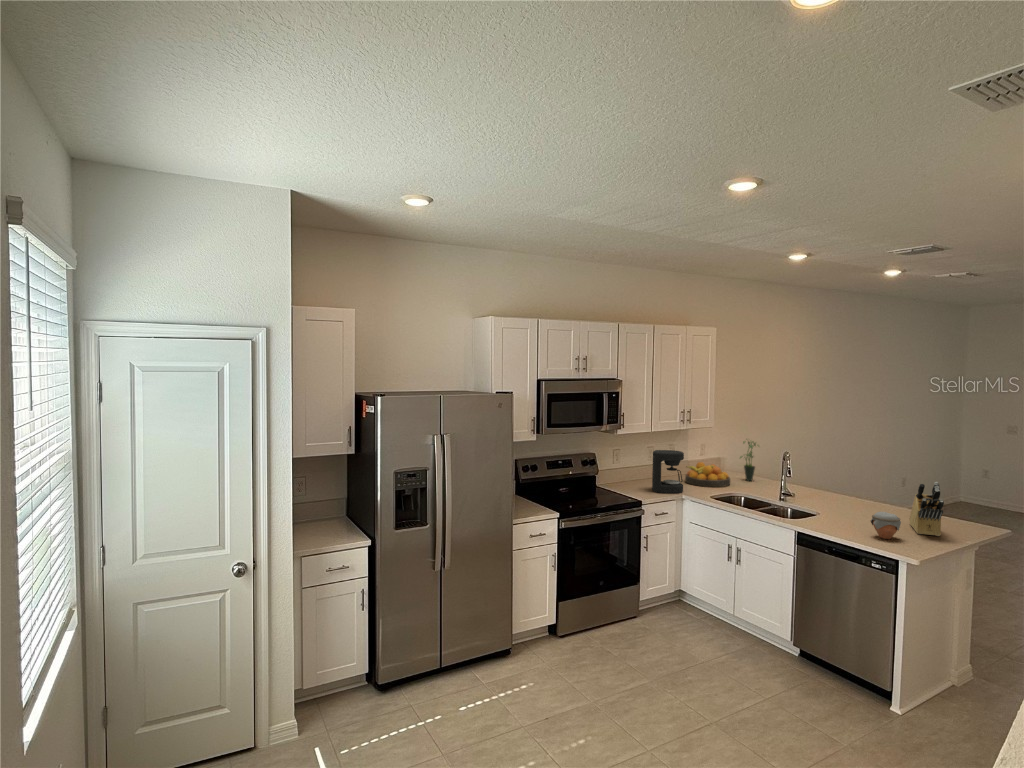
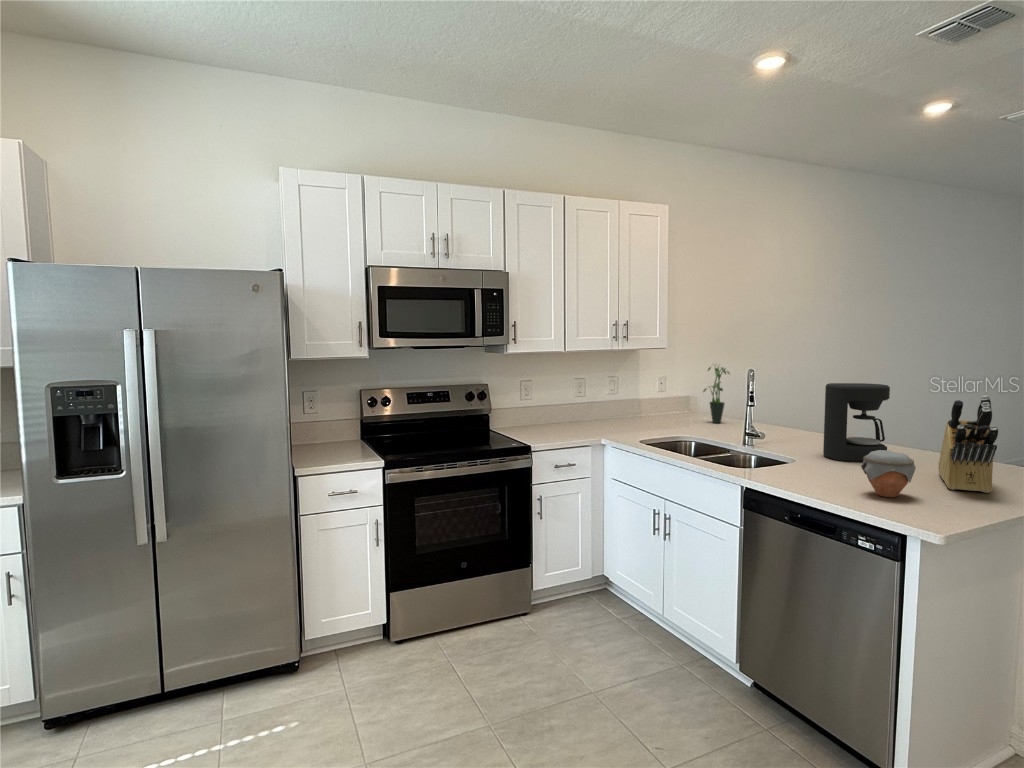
coffee maker: present [652,450,684,493] -> present [823,383,890,462]
fruit bowl: present [685,462,730,487] -> none [624,397,685,430]

